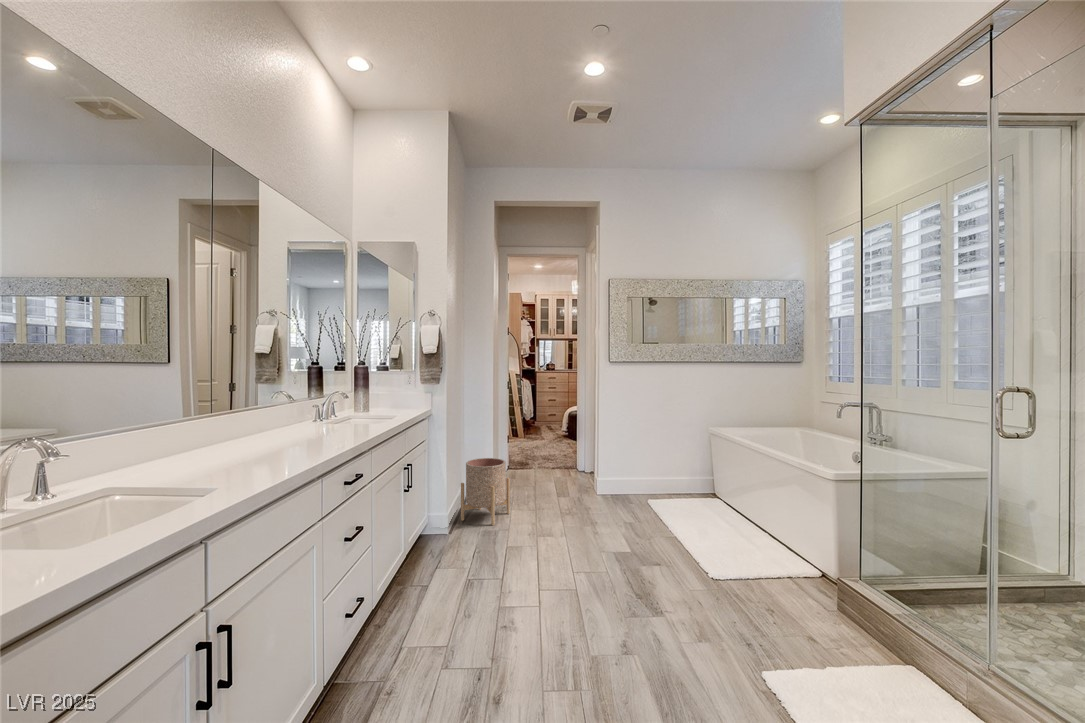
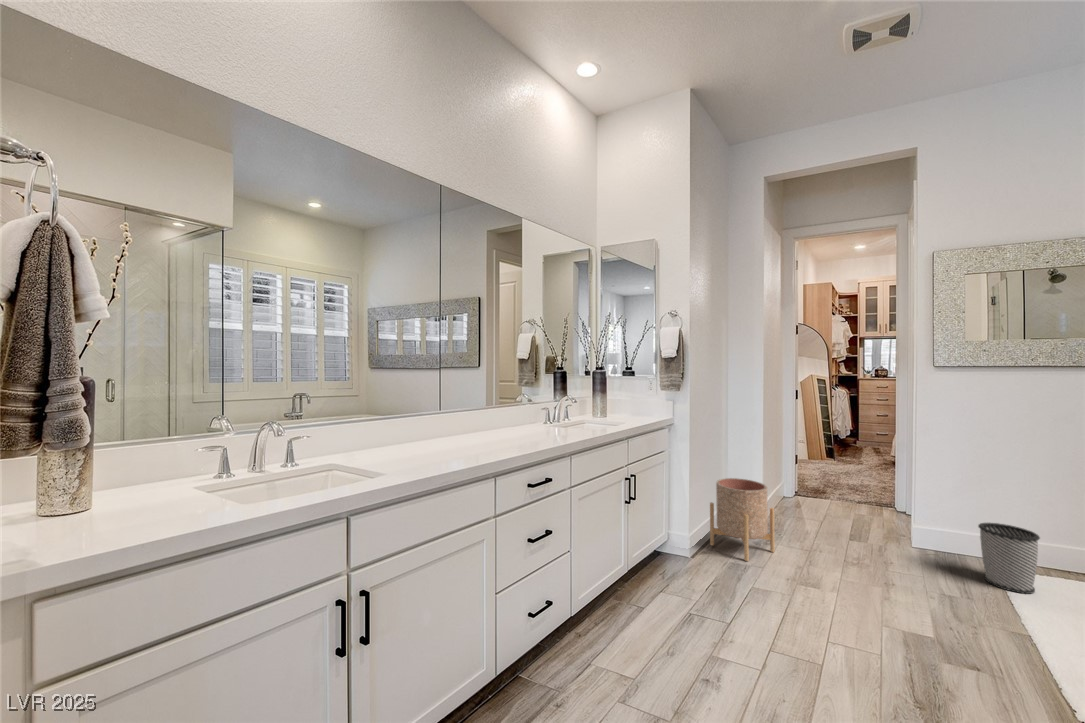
wastebasket: none [622,462,648,502] -> present [978,523,1040,594]

